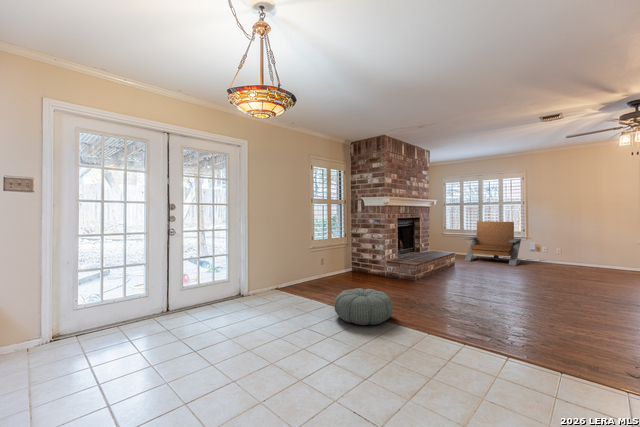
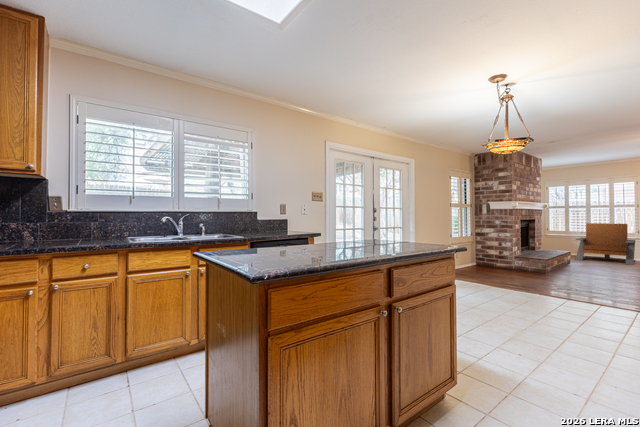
pouf: present [334,288,393,325] -> none [508,274,561,299]

